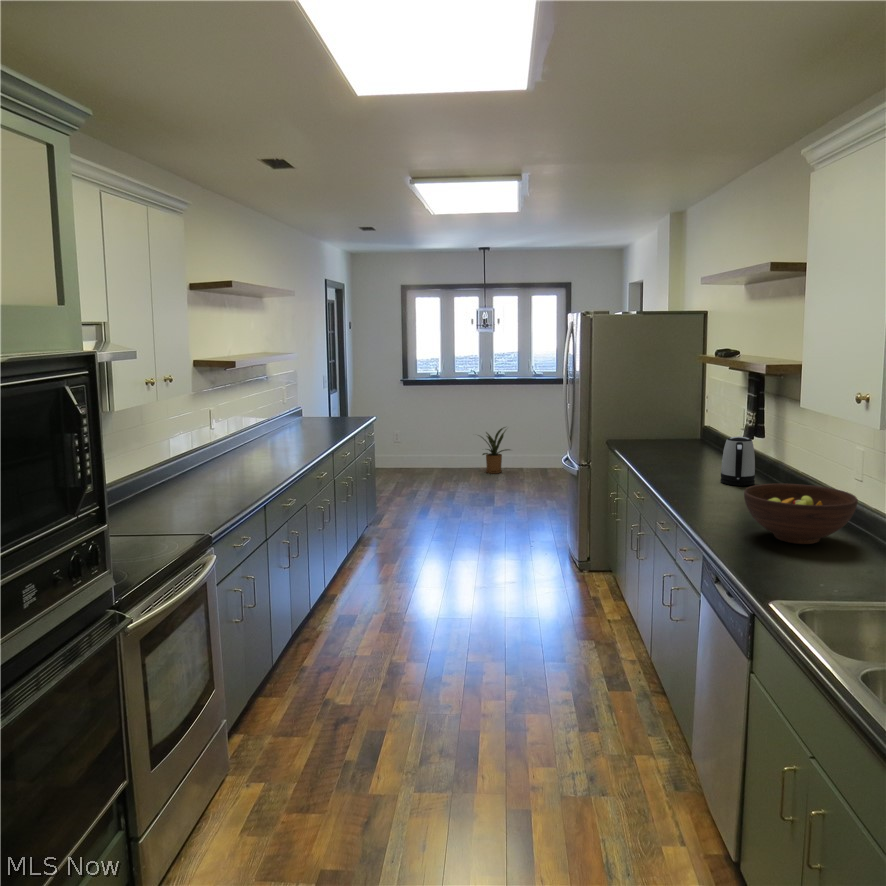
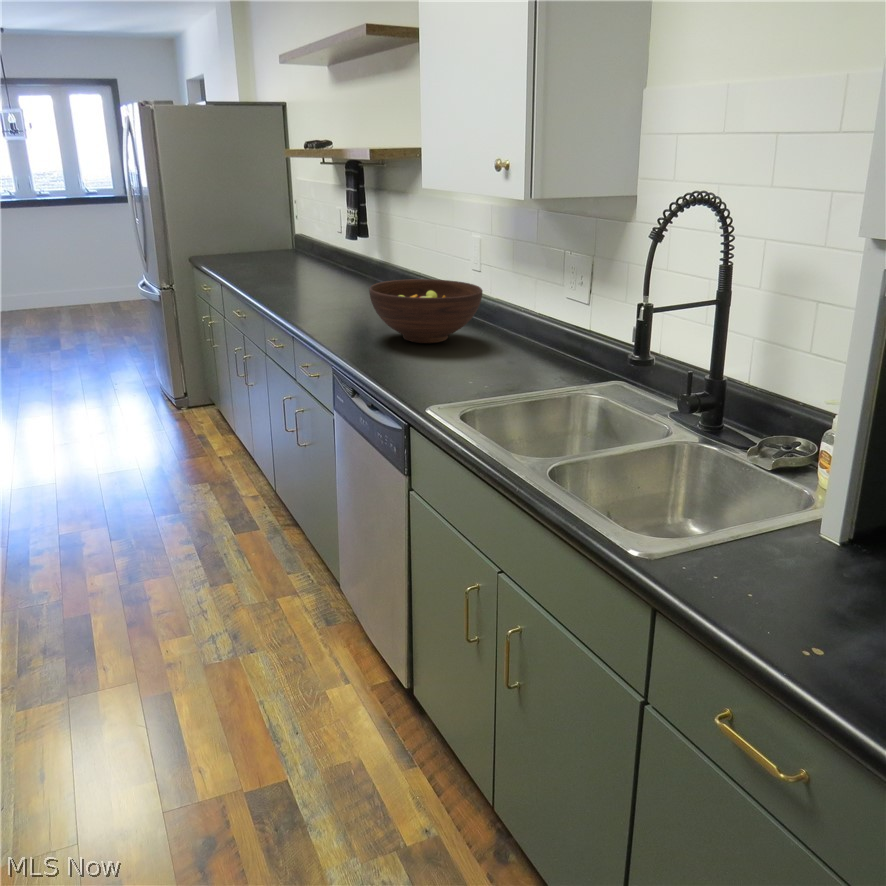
house plant: present [482,427,509,474] -> none [9,251,72,310]
kettle: present [720,437,755,486] -> none [328,236,364,291]

